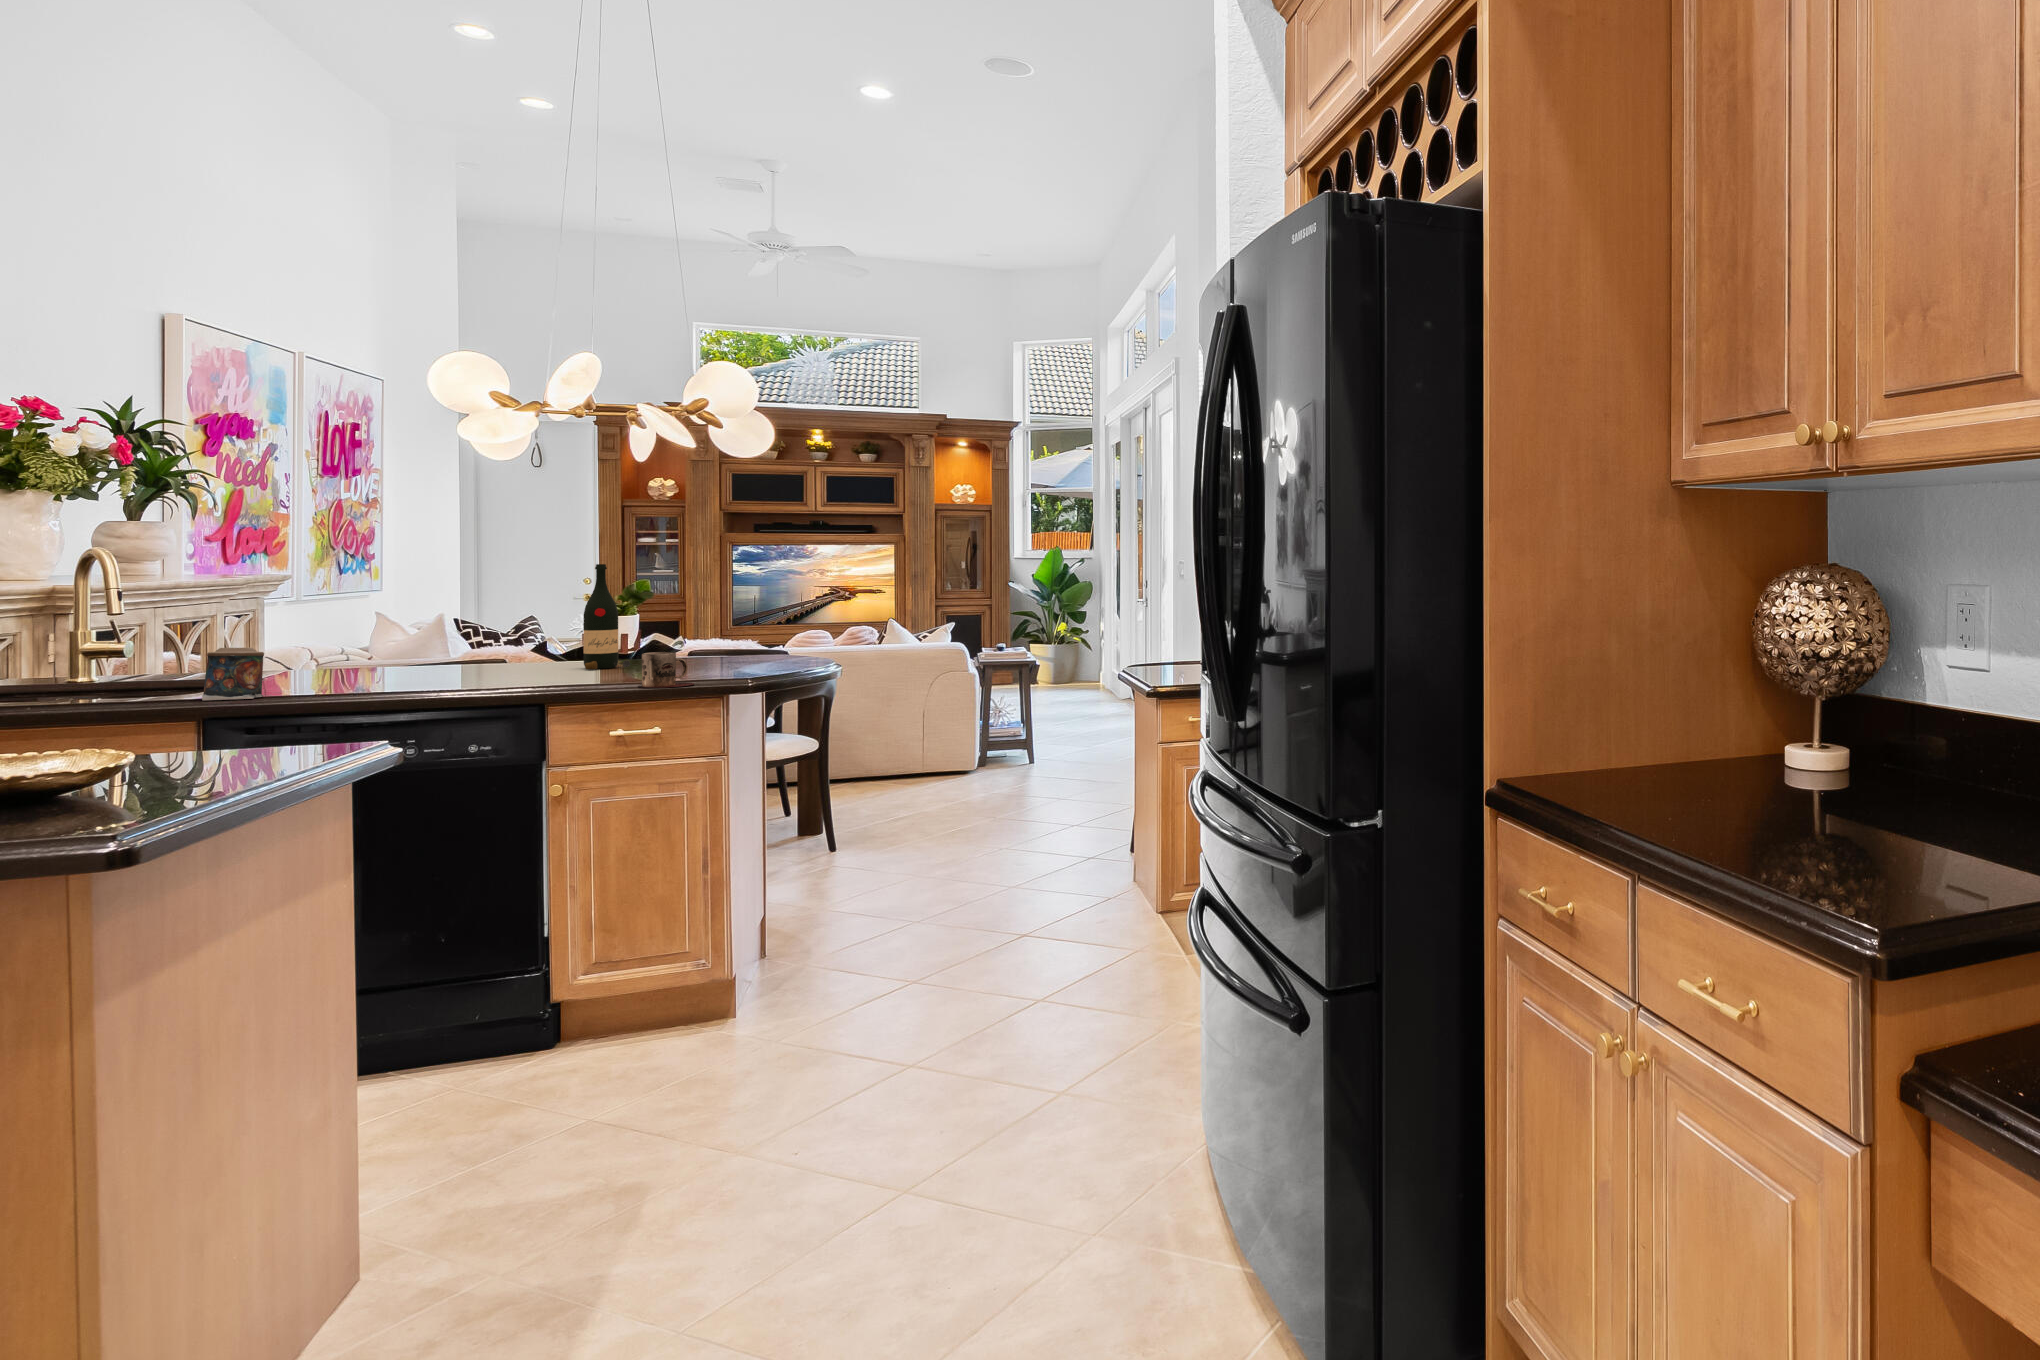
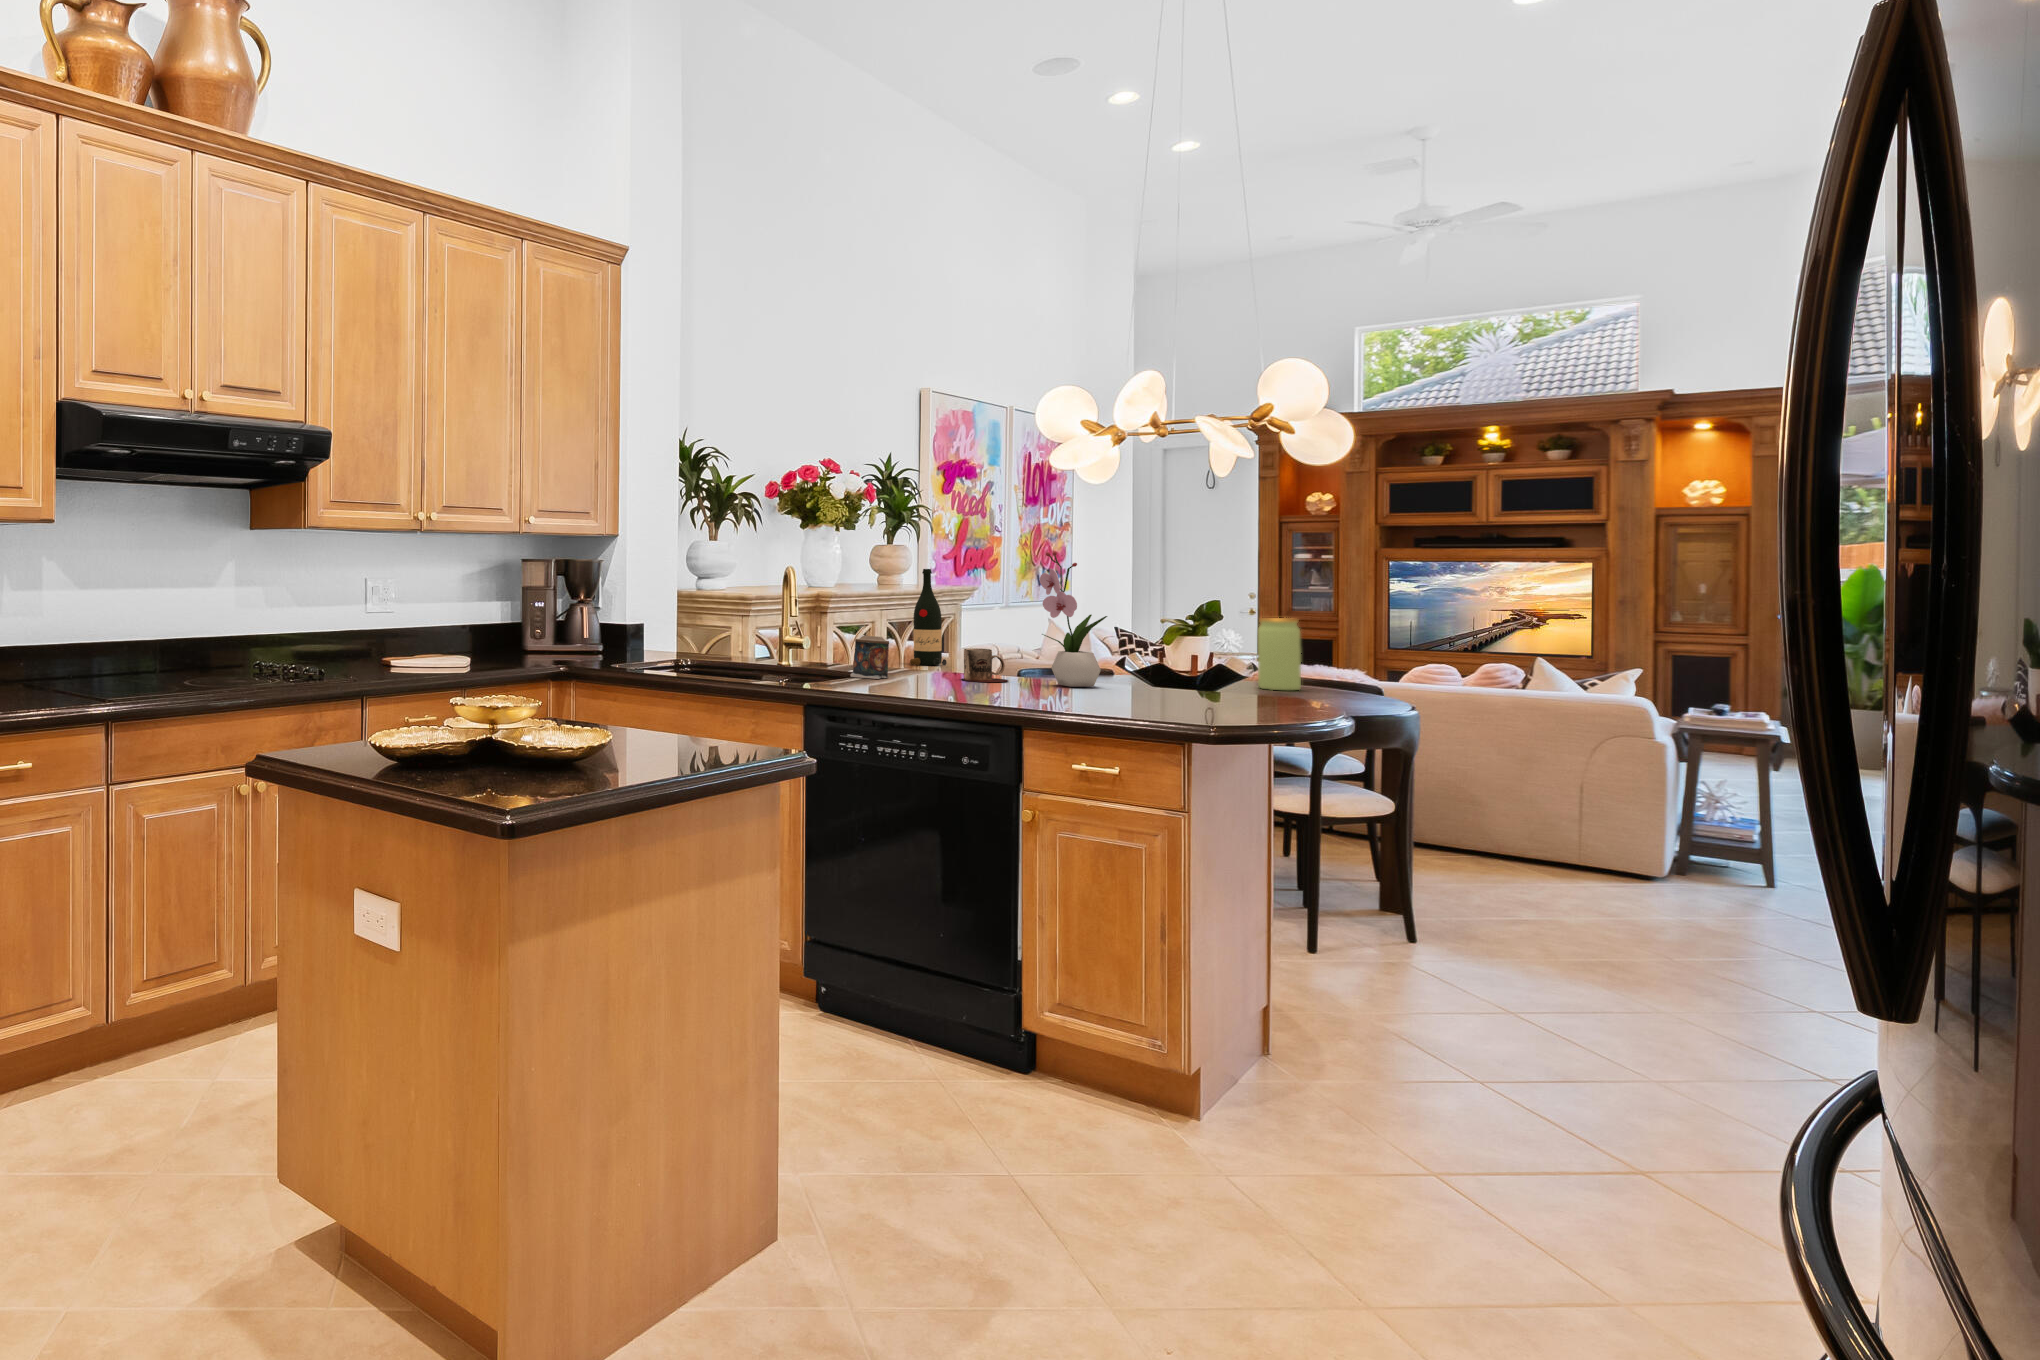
flower arrangement: none [478,546,559,684] -> present [1040,551,1107,687]
wine bottle: present [583,564,630,669] -> present [910,569,947,666]
jar: none [697,605,735,669] -> present [1258,618,1301,690]
mug: present [638,652,694,688] -> present [962,648,1008,682]

